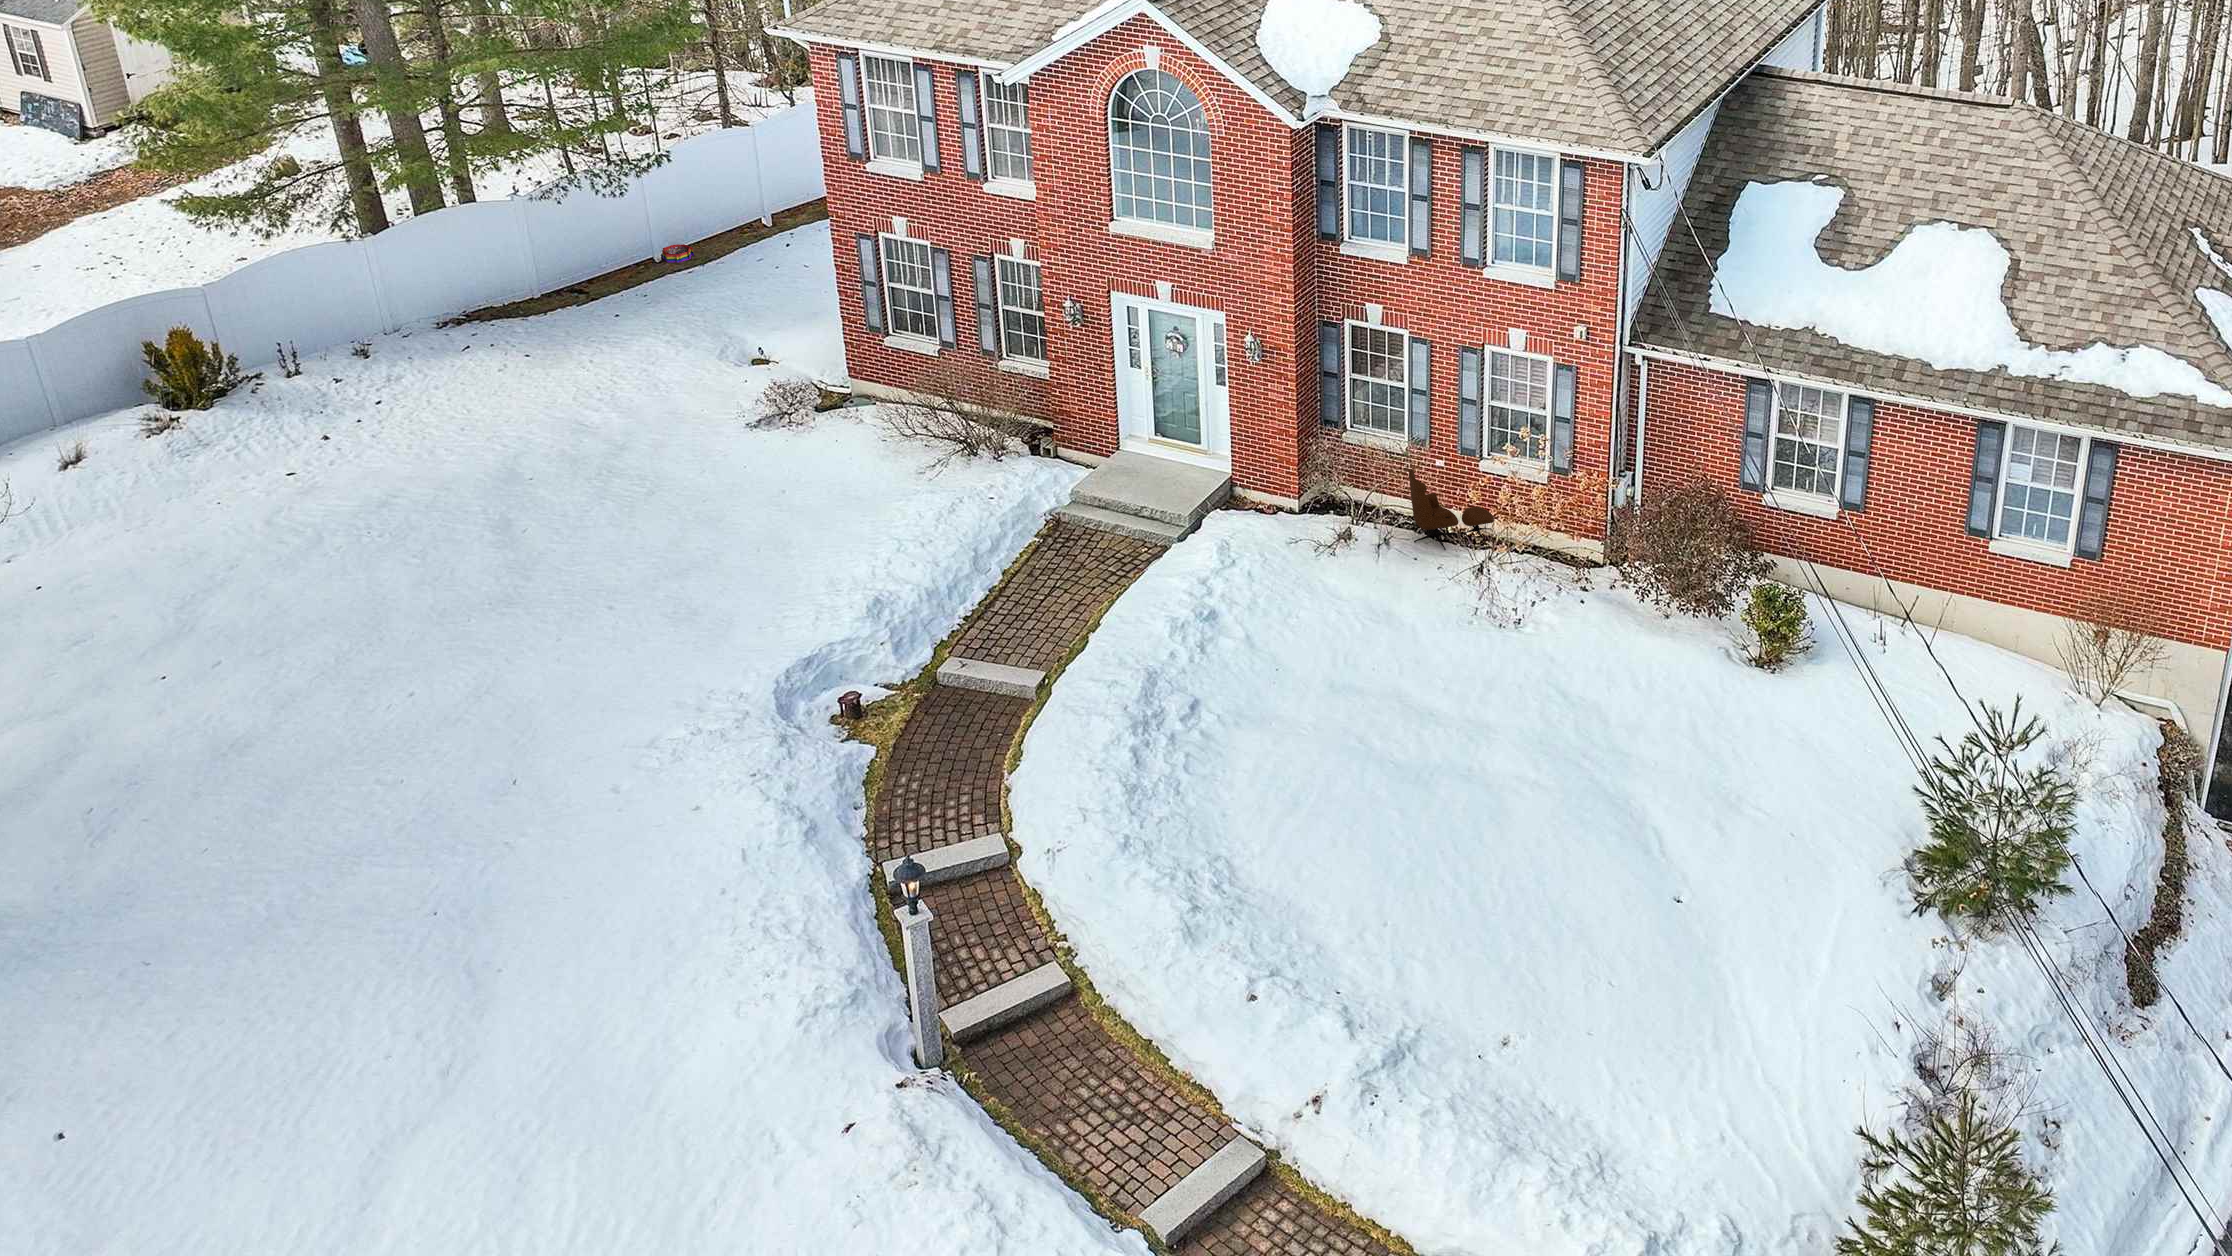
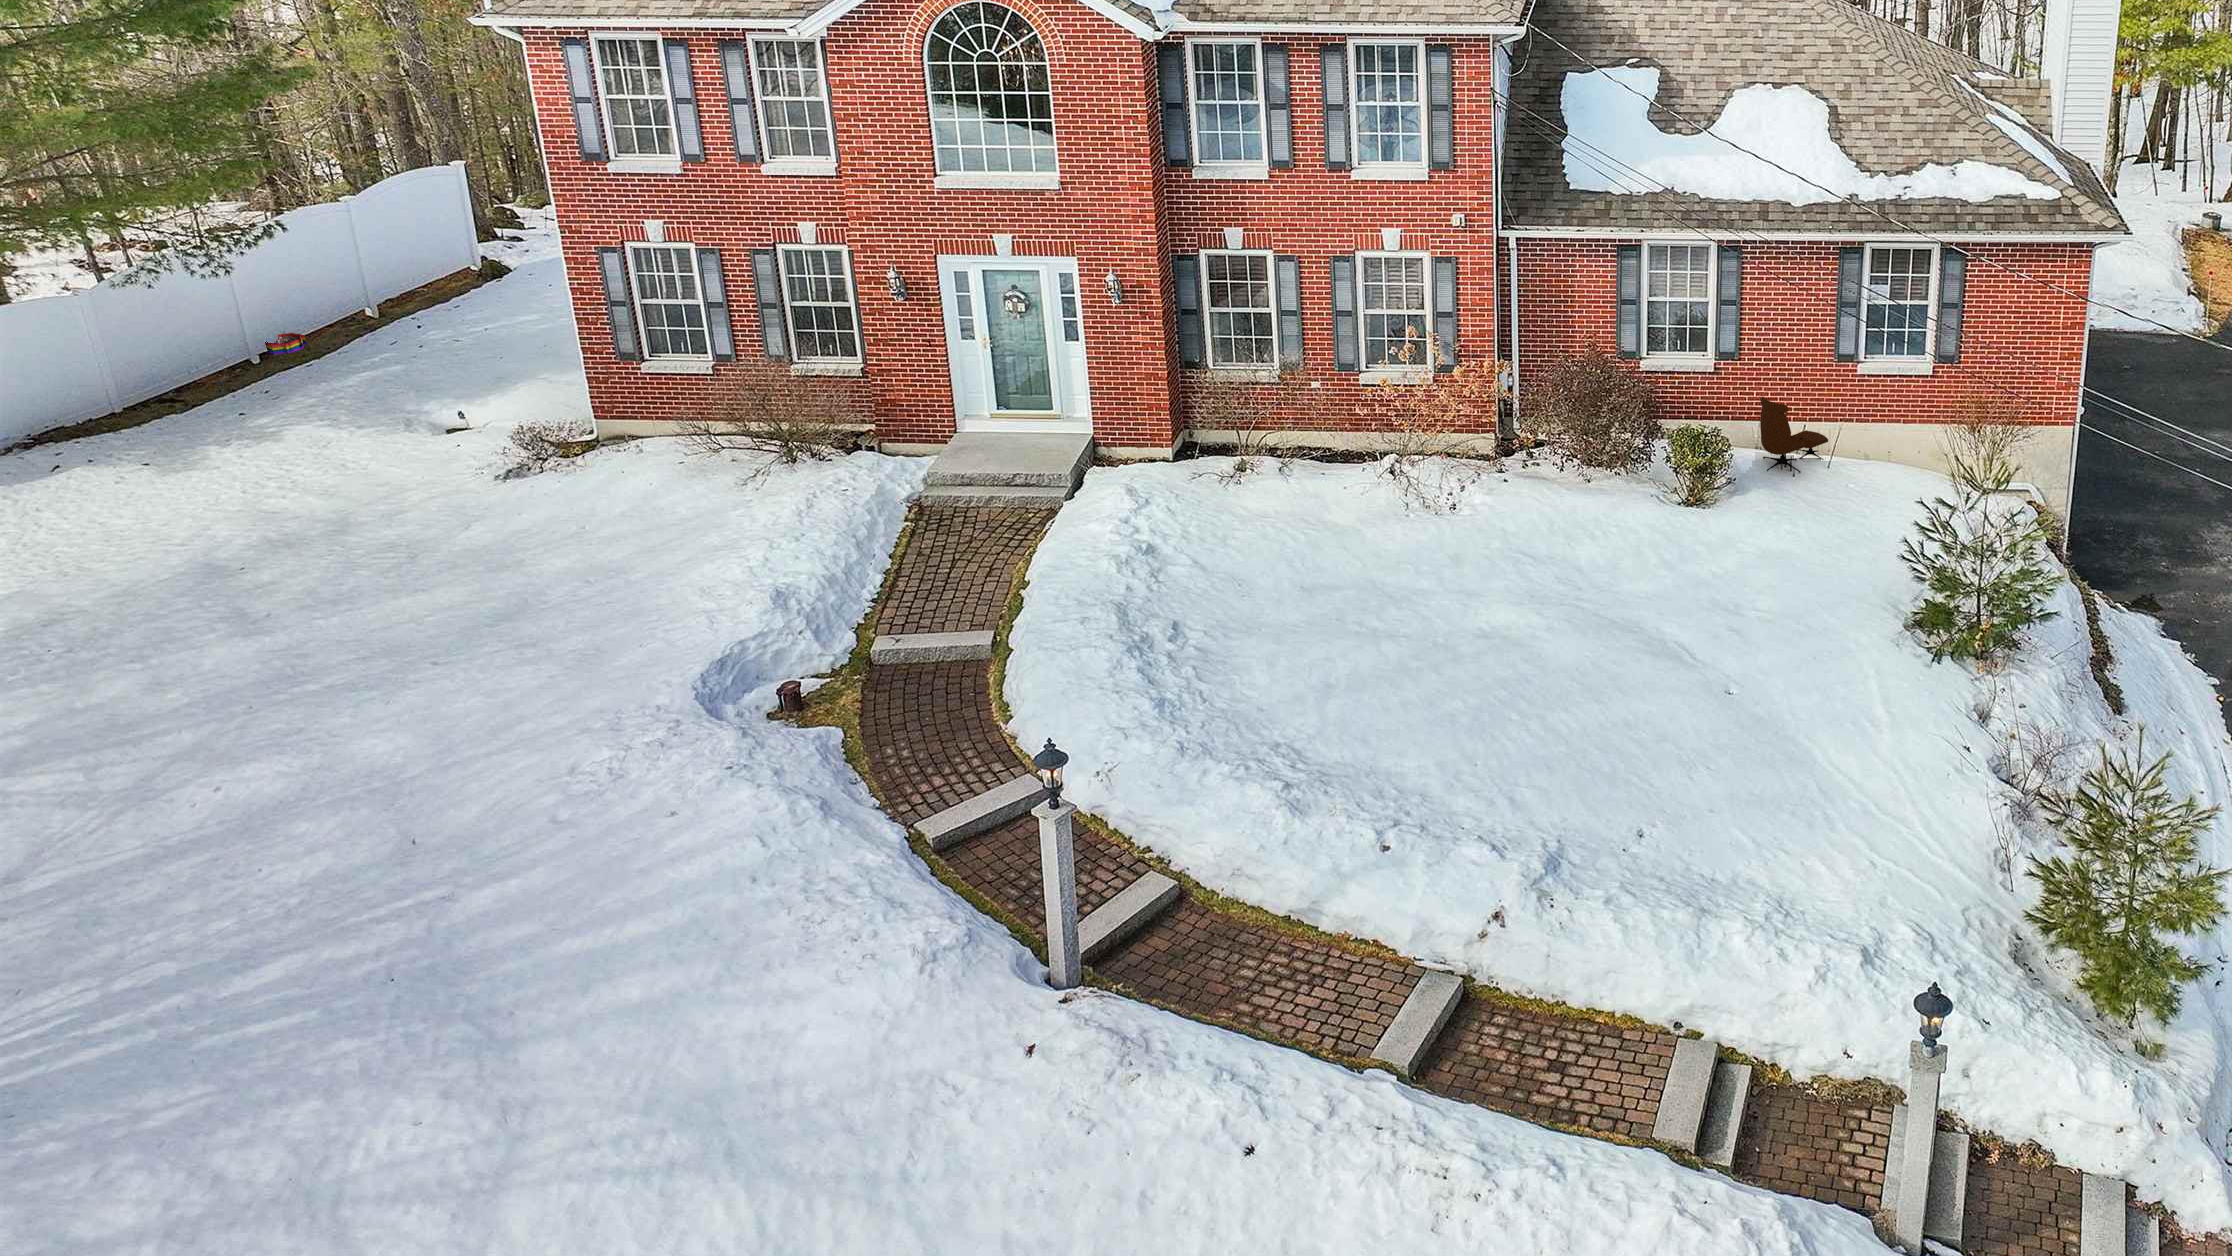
lounge chair: present [1409,470,1494,550] -> present [1760,396,1828,473]

